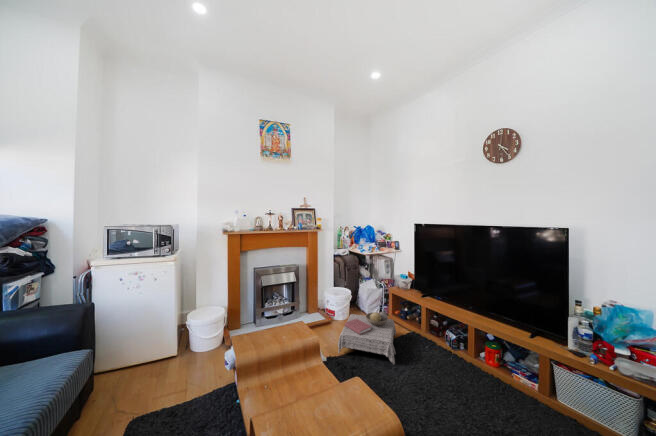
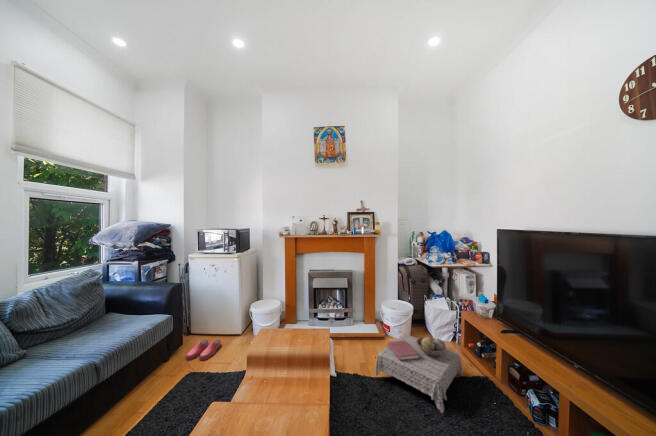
slippers: none [107,365,153,401] -> present [185,340,221,361]

